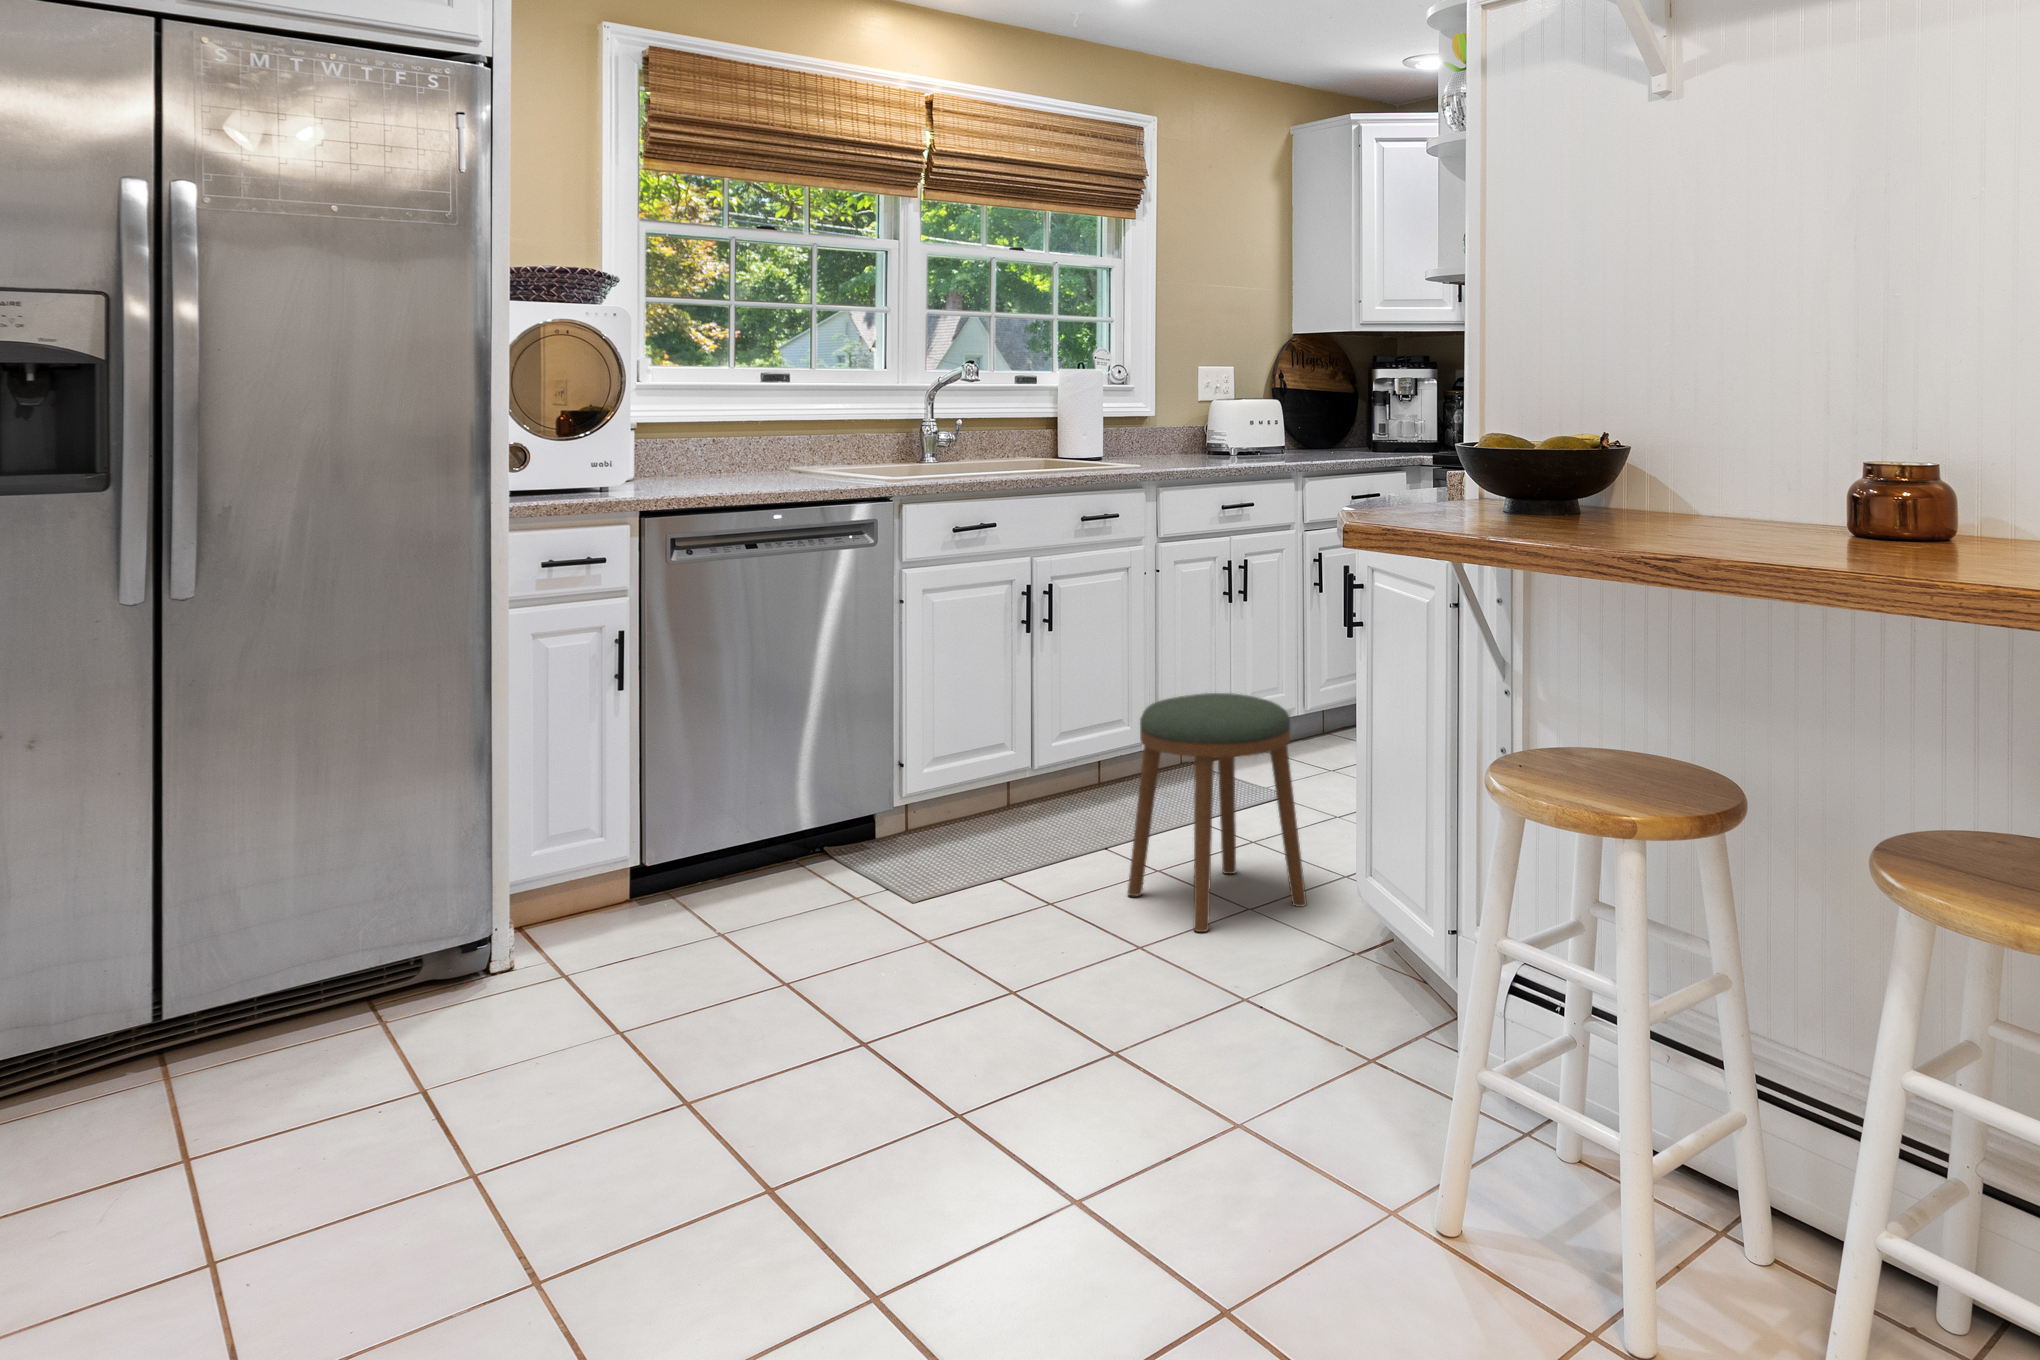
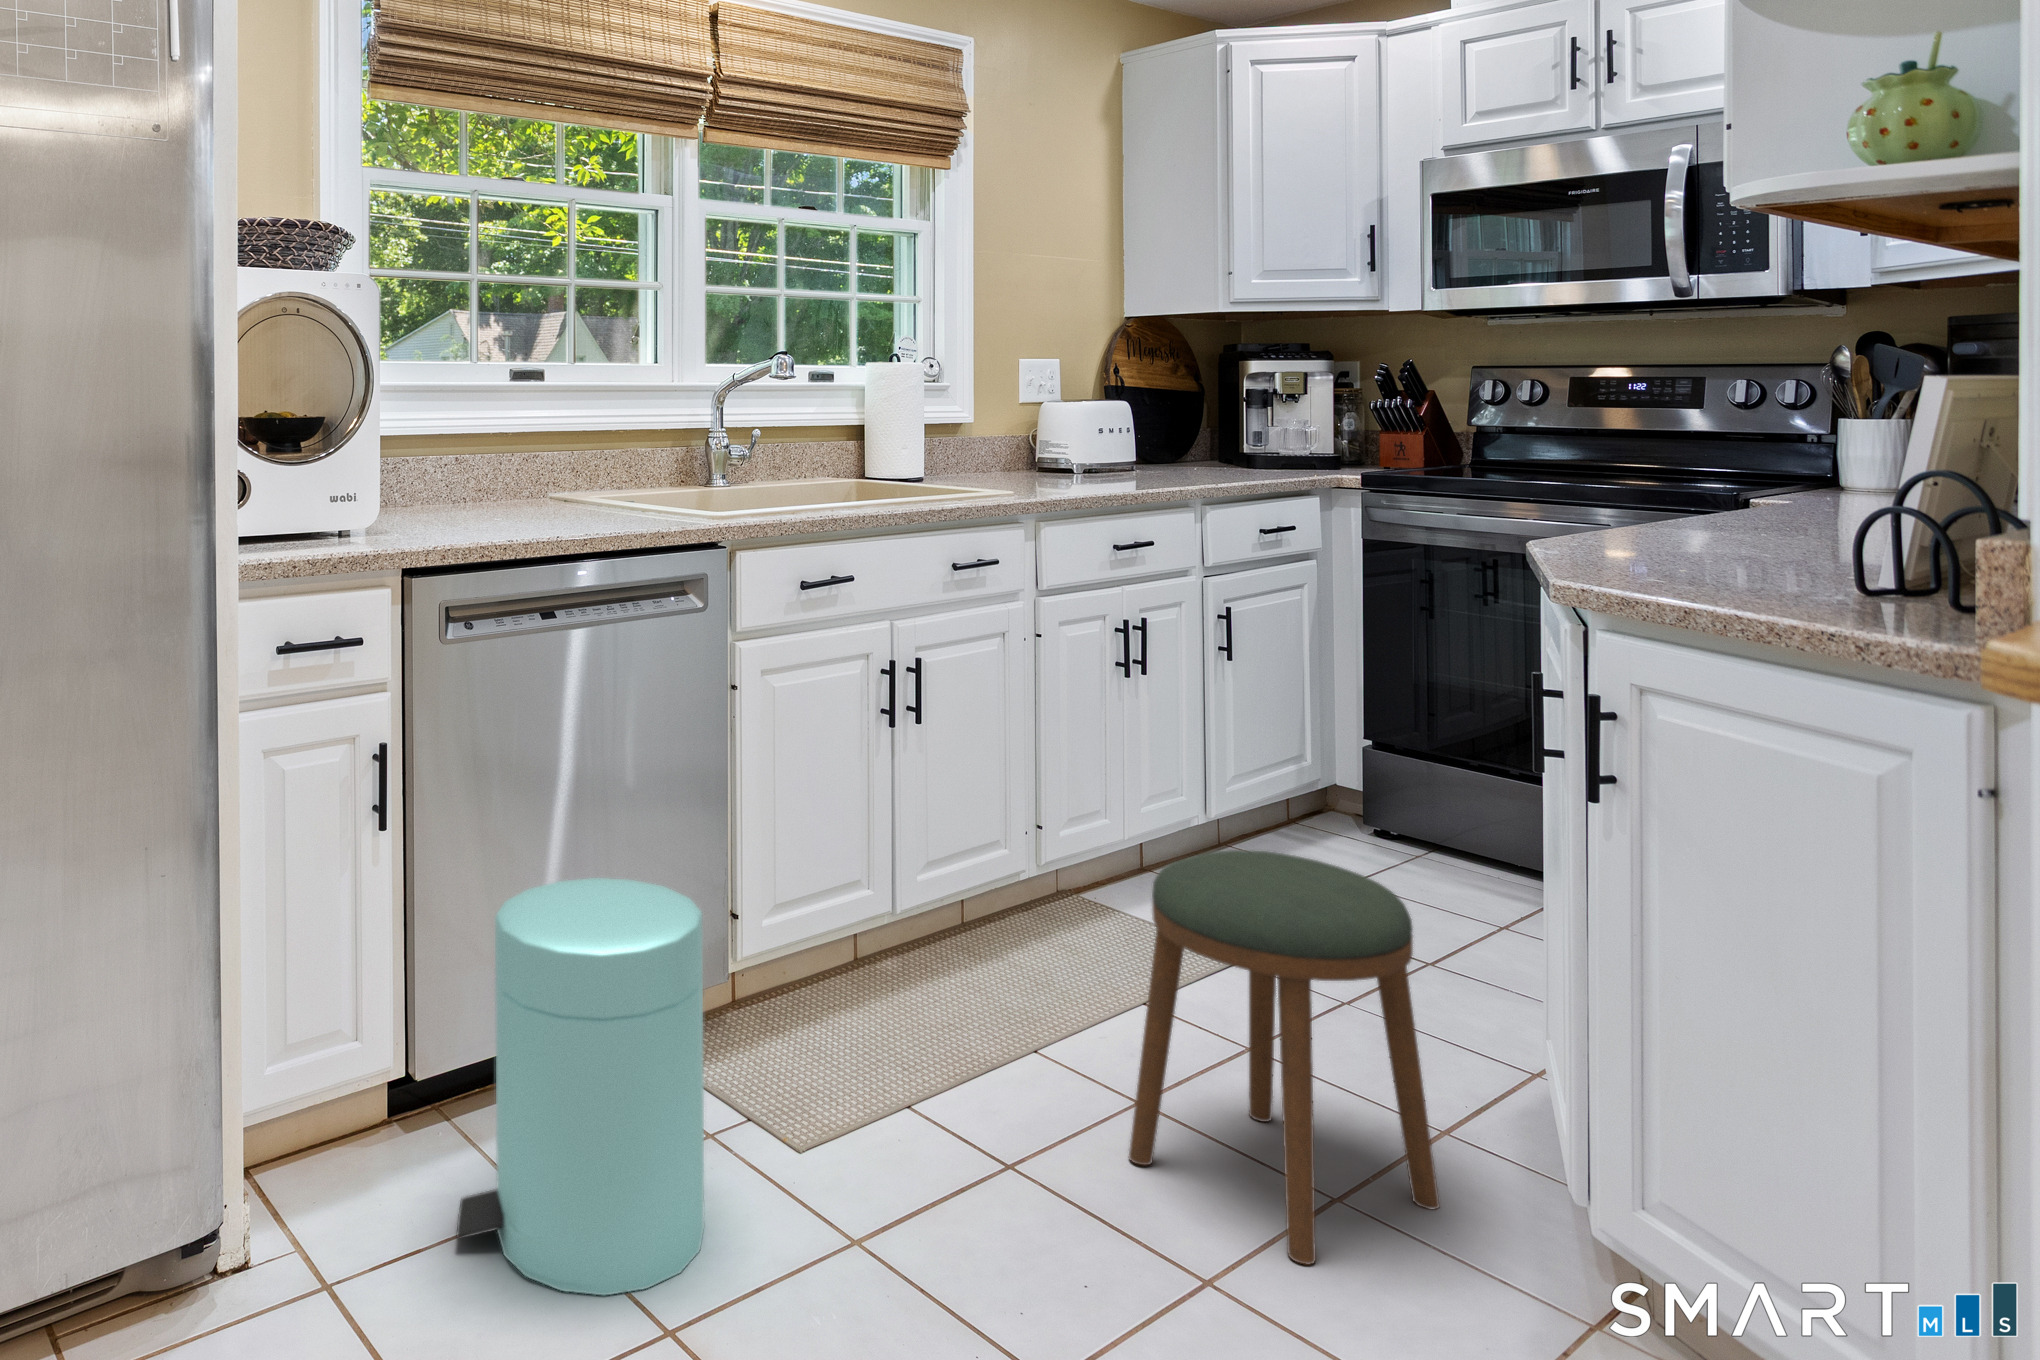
trash can: none [658,718,830,968] -> present [457,878,704,1295]

